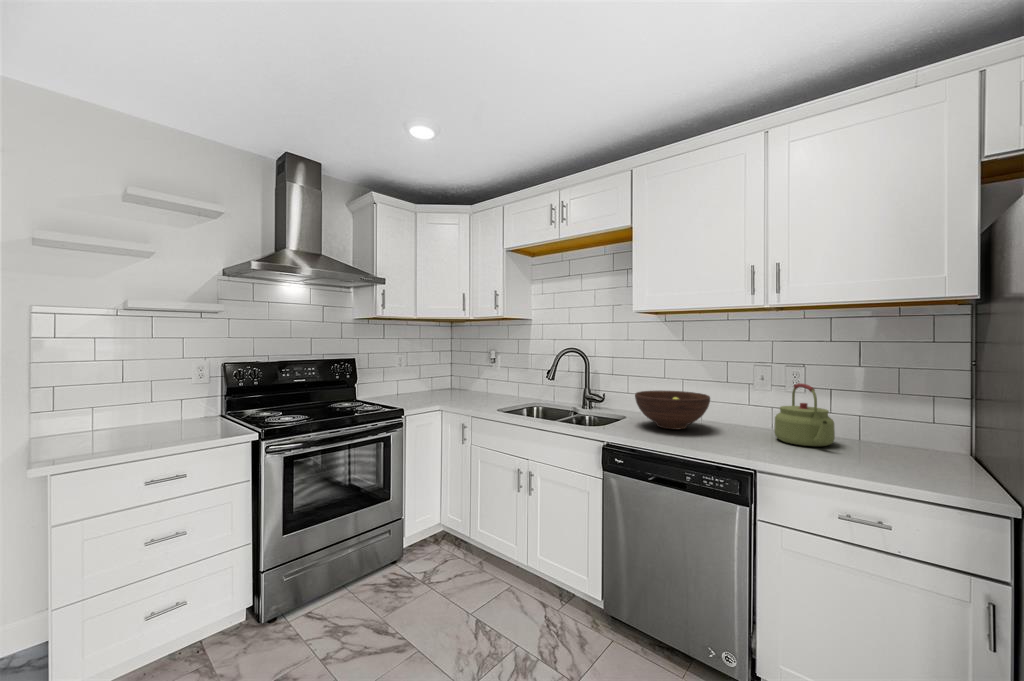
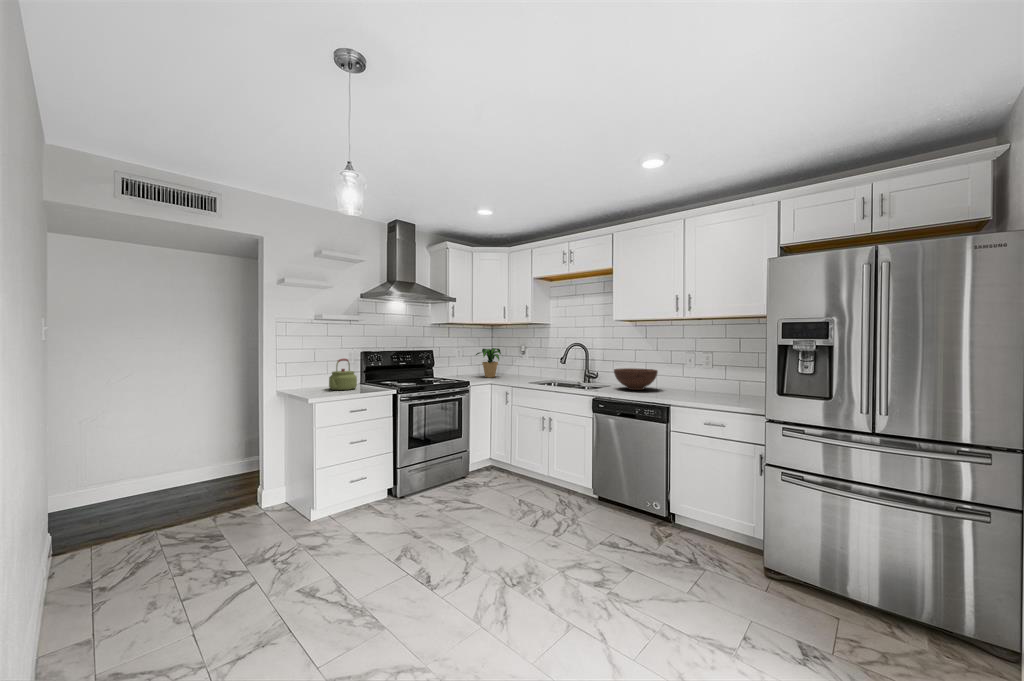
potted plant: none [418,355,463,399] -> present [476,348,501,378]
kettle: present [774,384,835,446] -> present [329,359,357,390]

